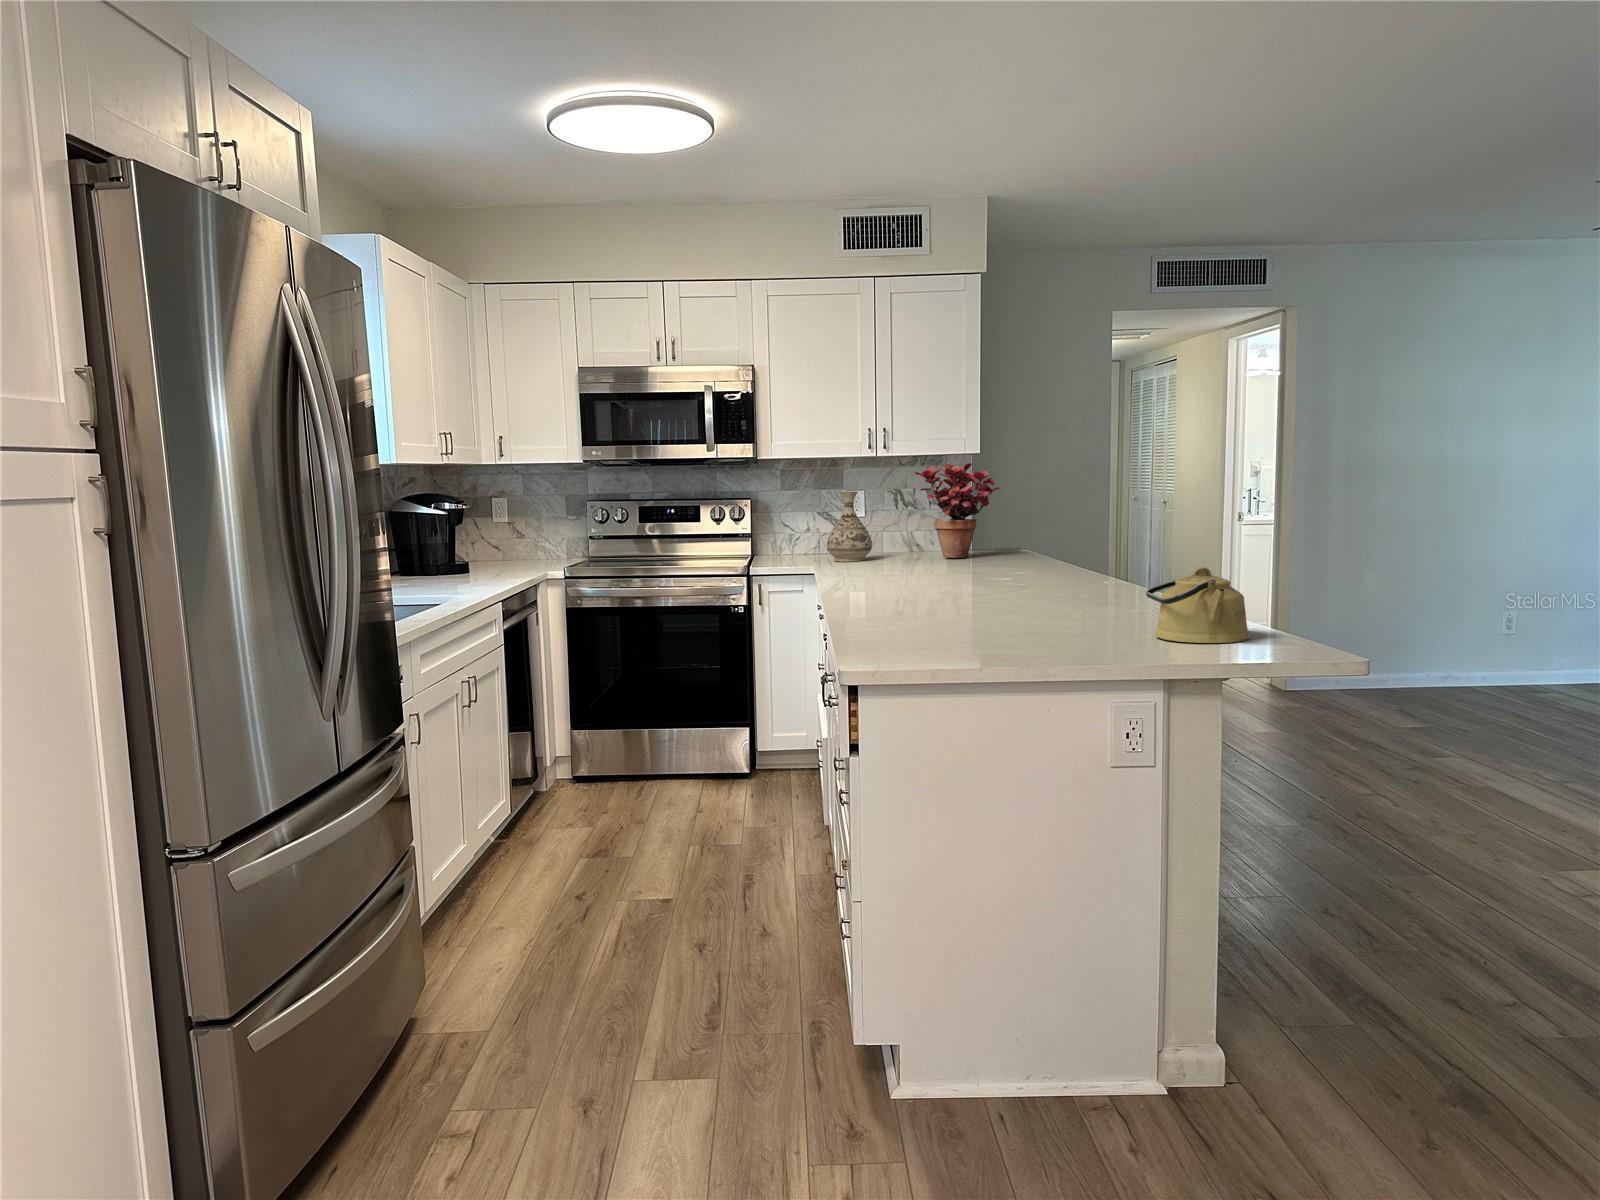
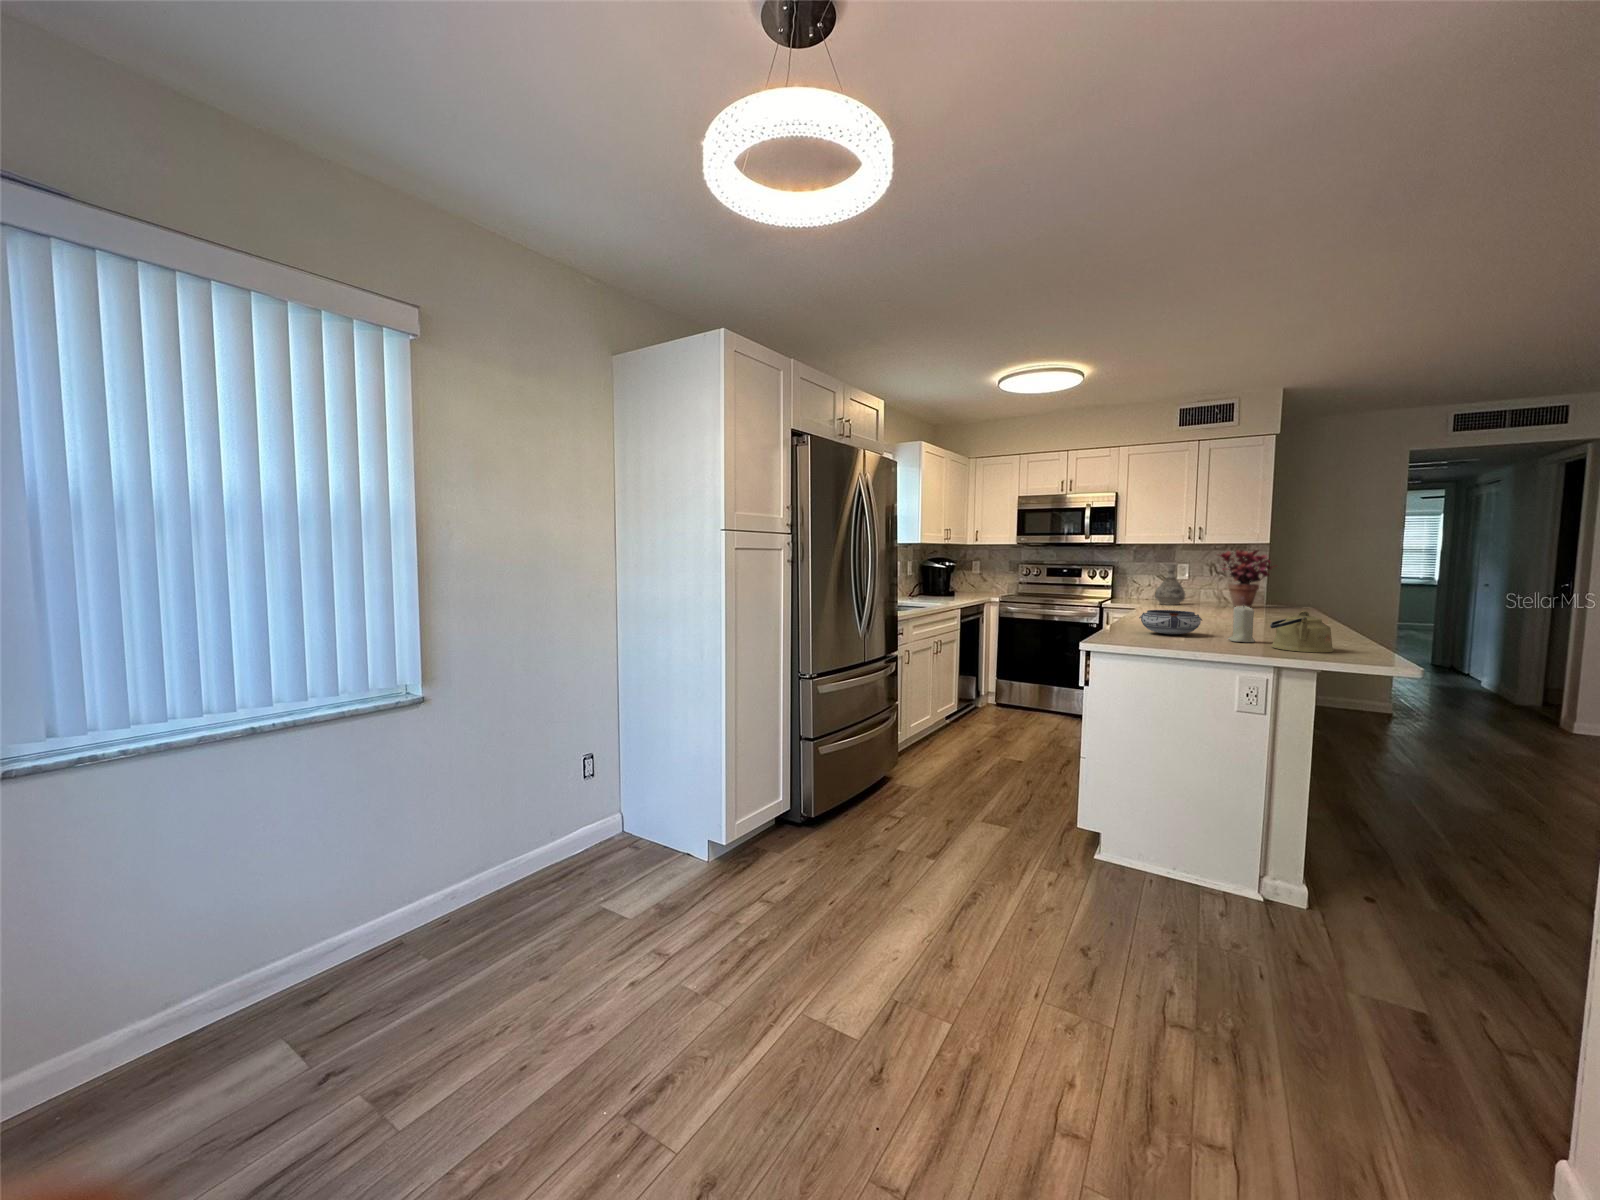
candle: none [1069,561,1115,632] -> present [1228,605,1255,642]
bowl: none [908,579,1012,627] -> present [1139,610,1202,634]

